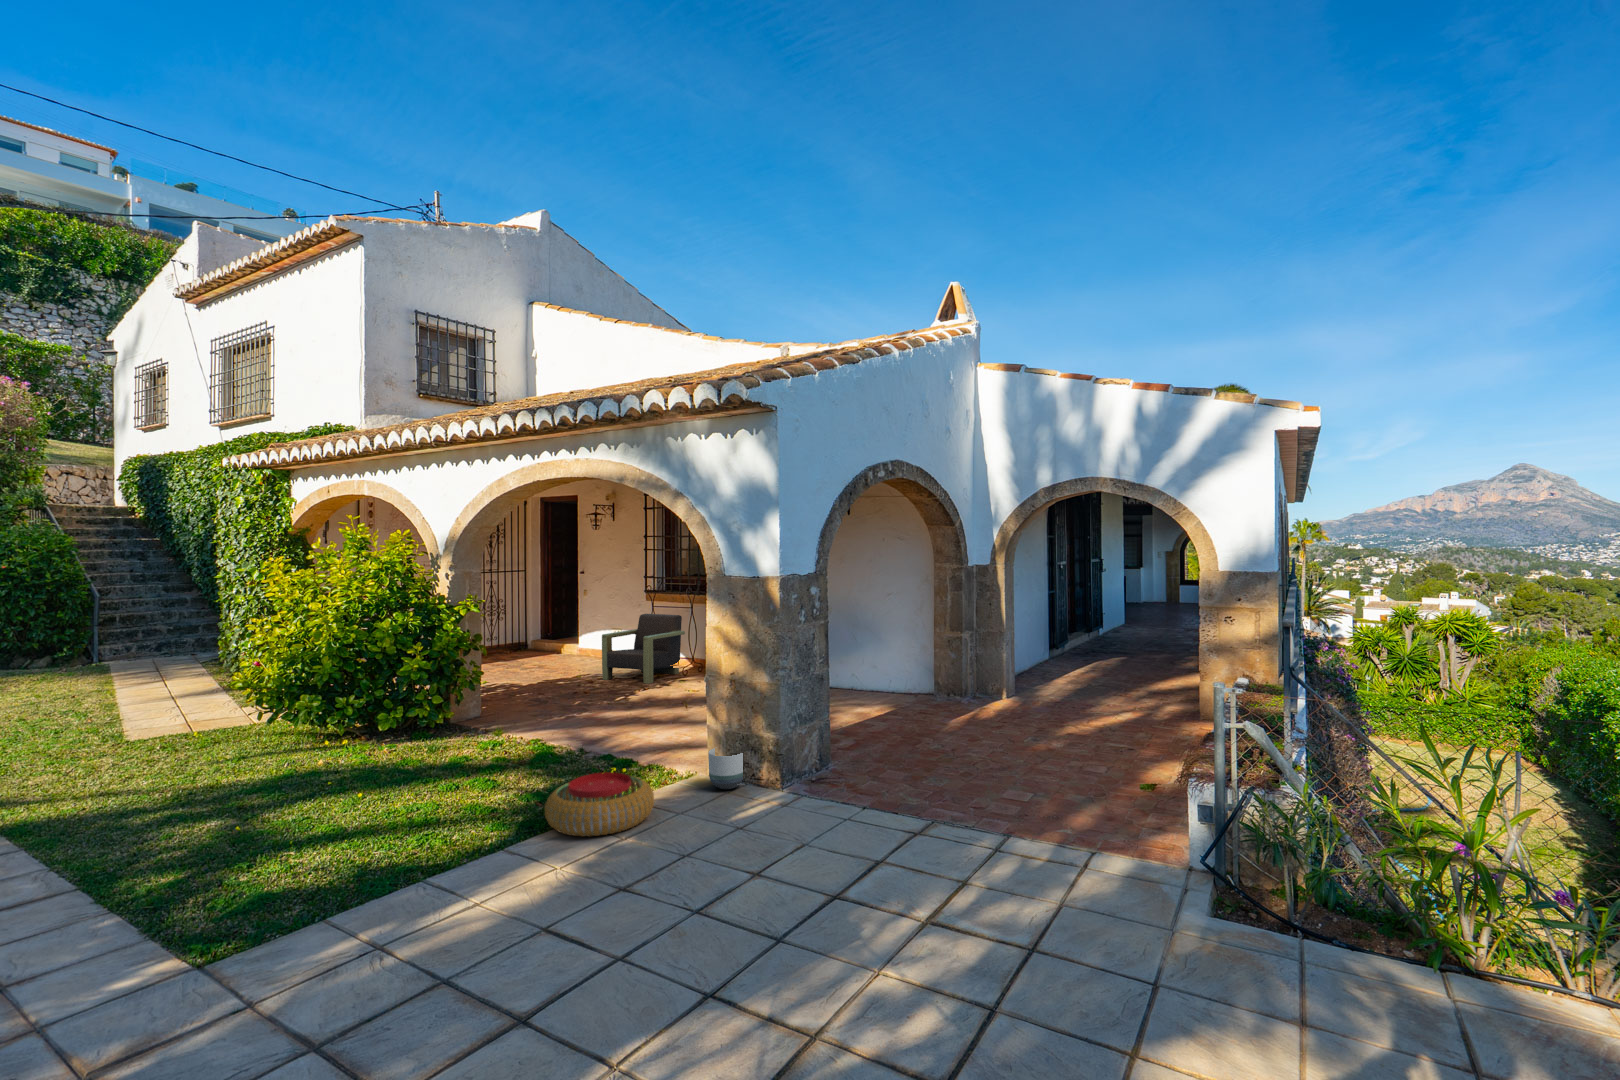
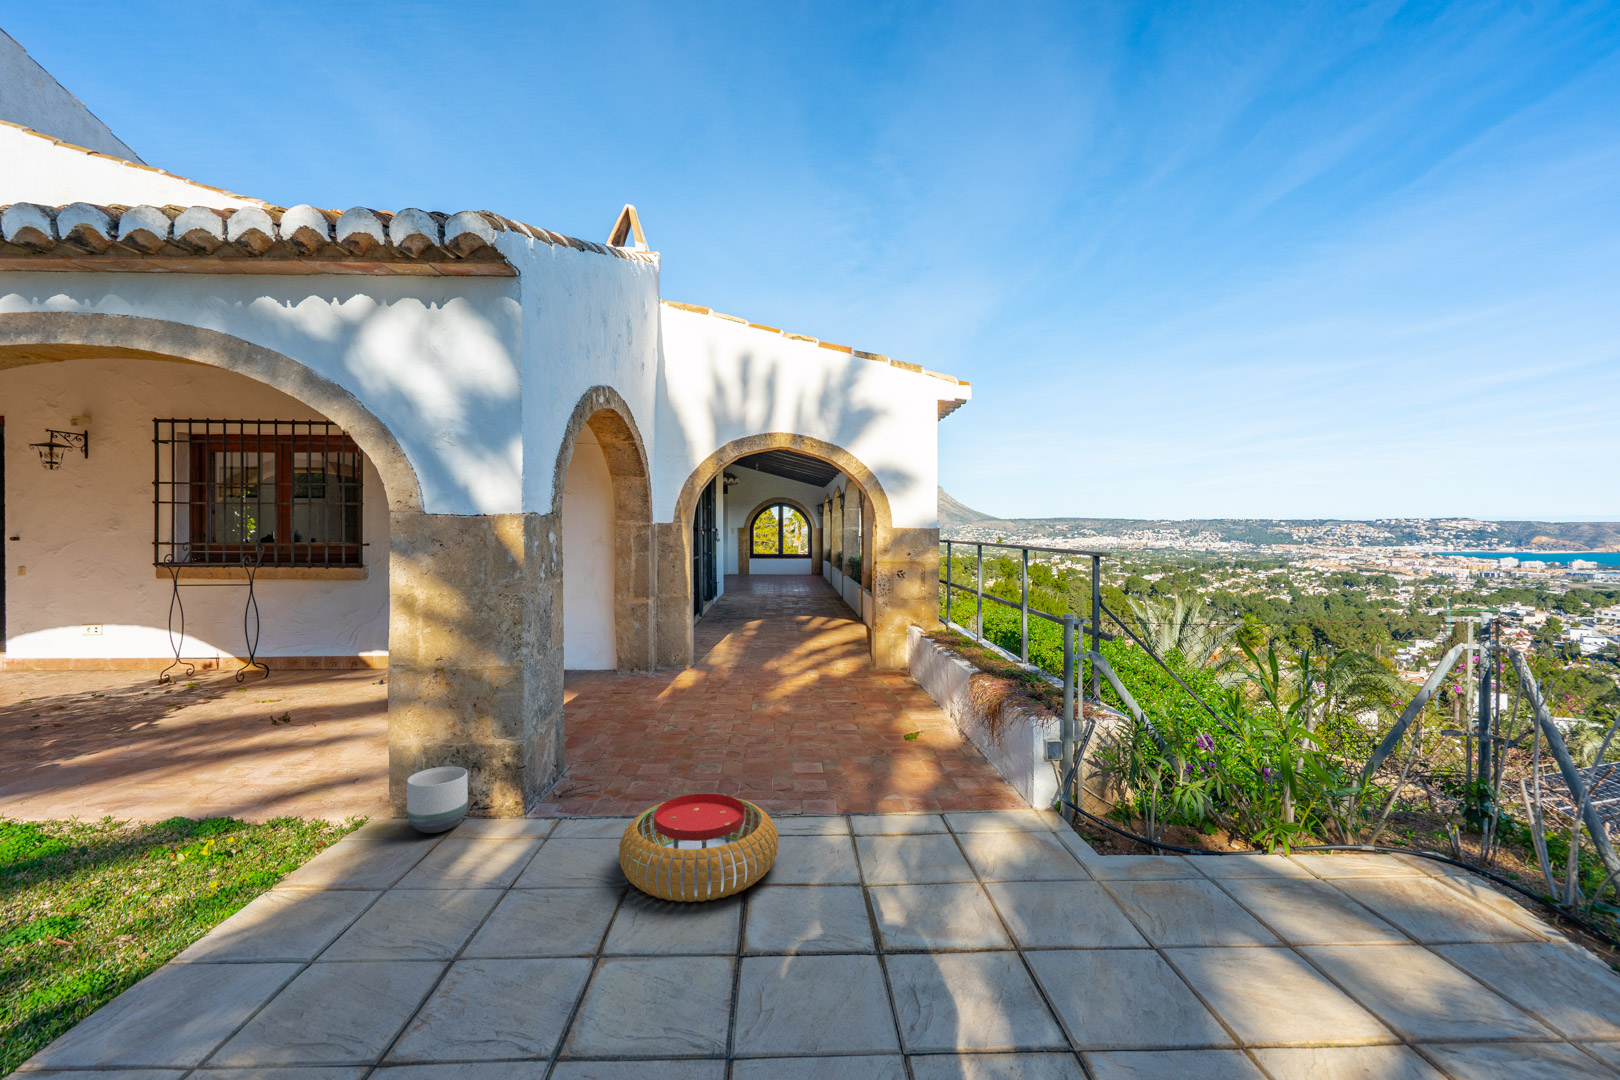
armchair: present [602,614,685,684] -> none [73,598,237,702]
pouf: present [545,772,654,836] -> present [619,794,778,902]

